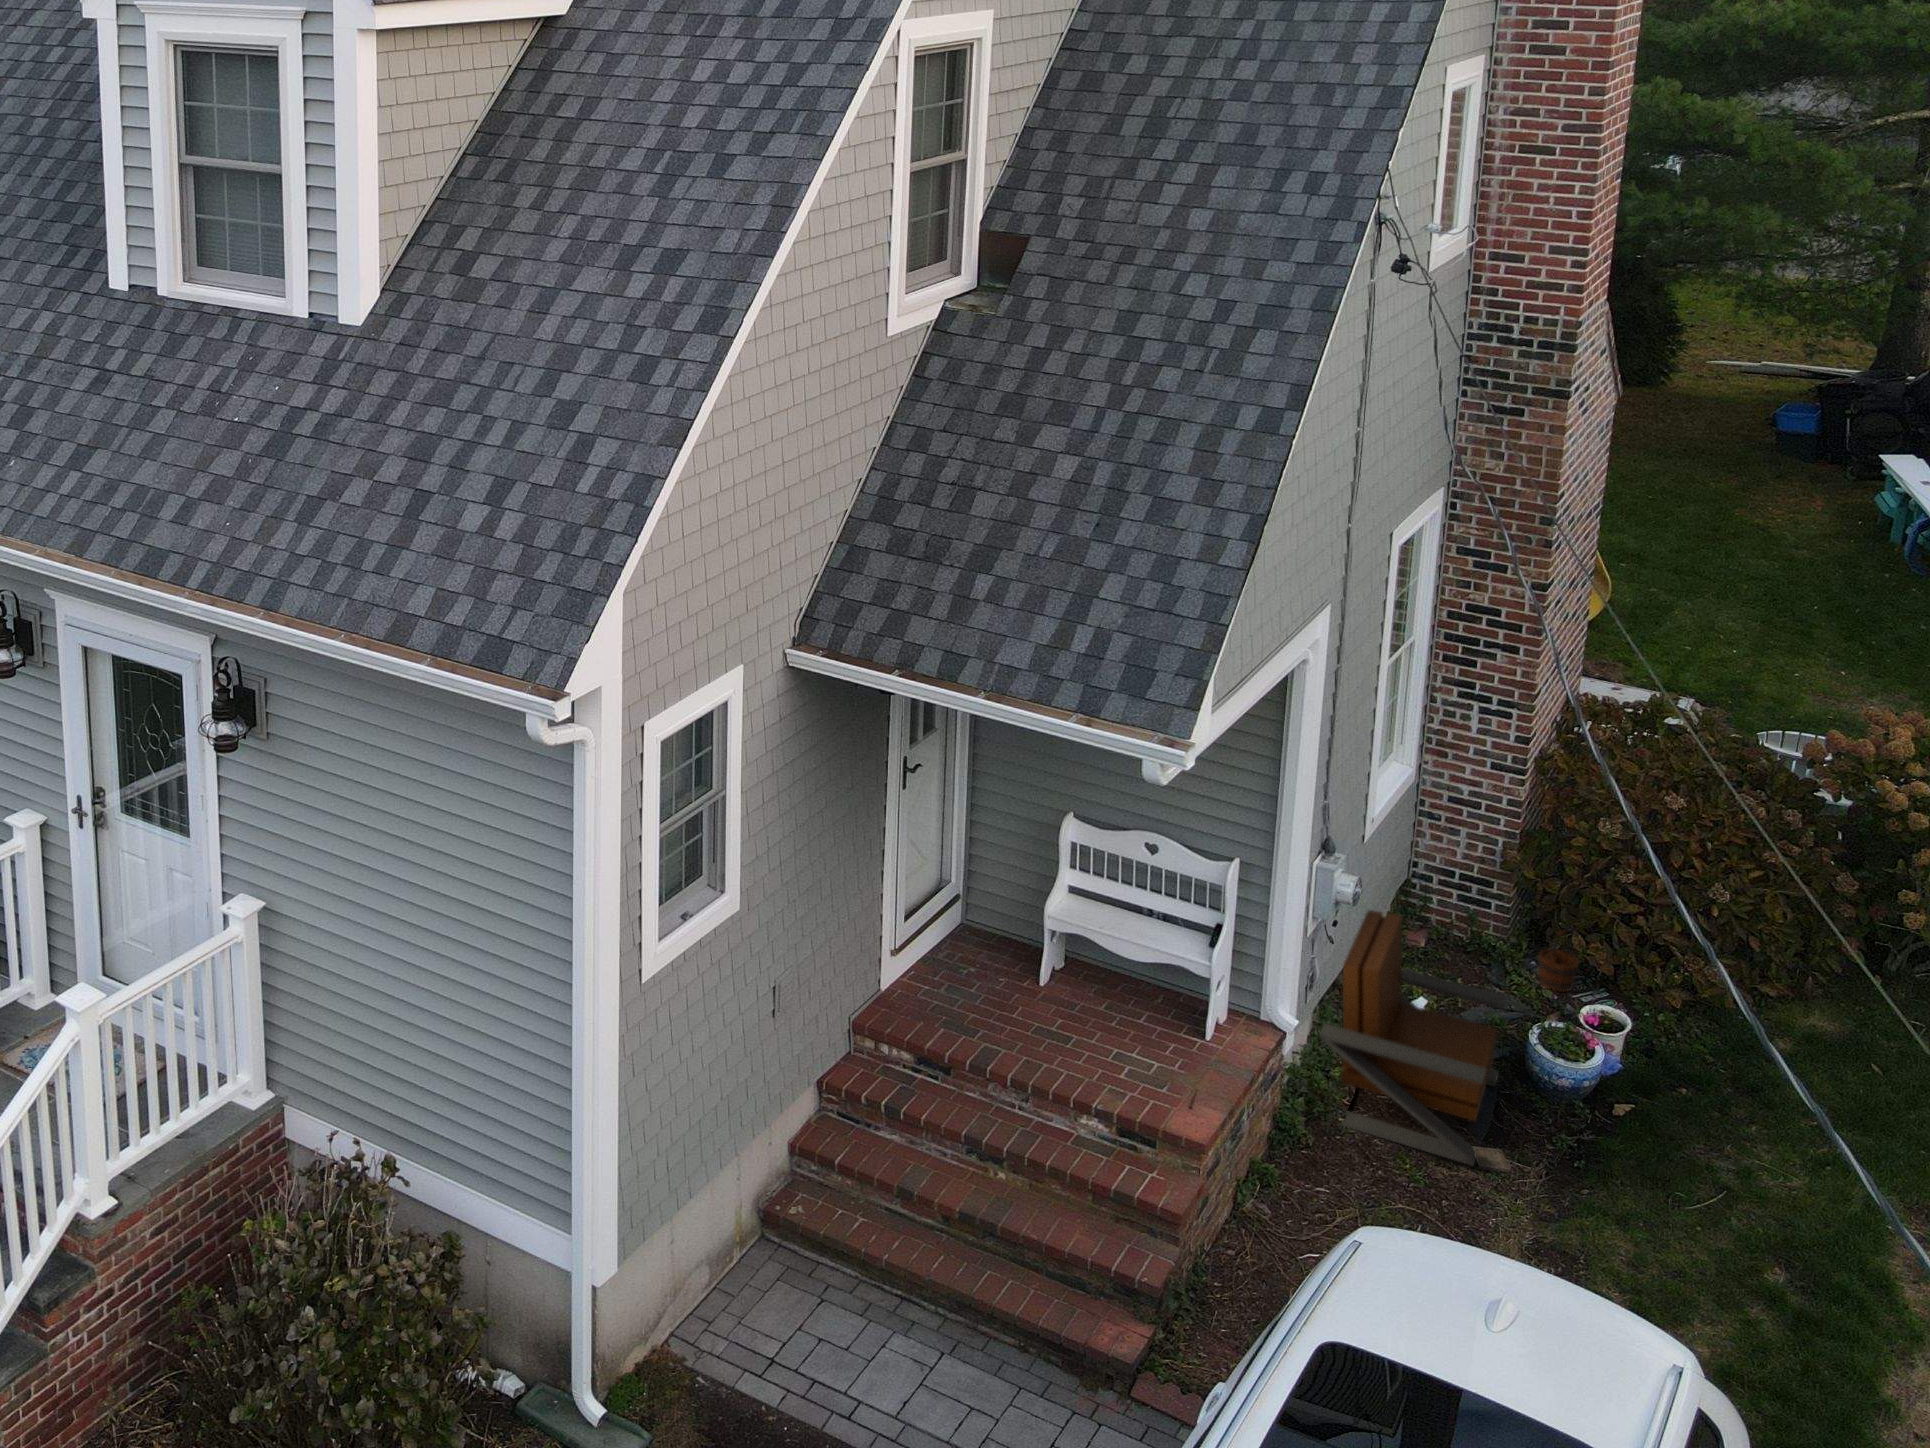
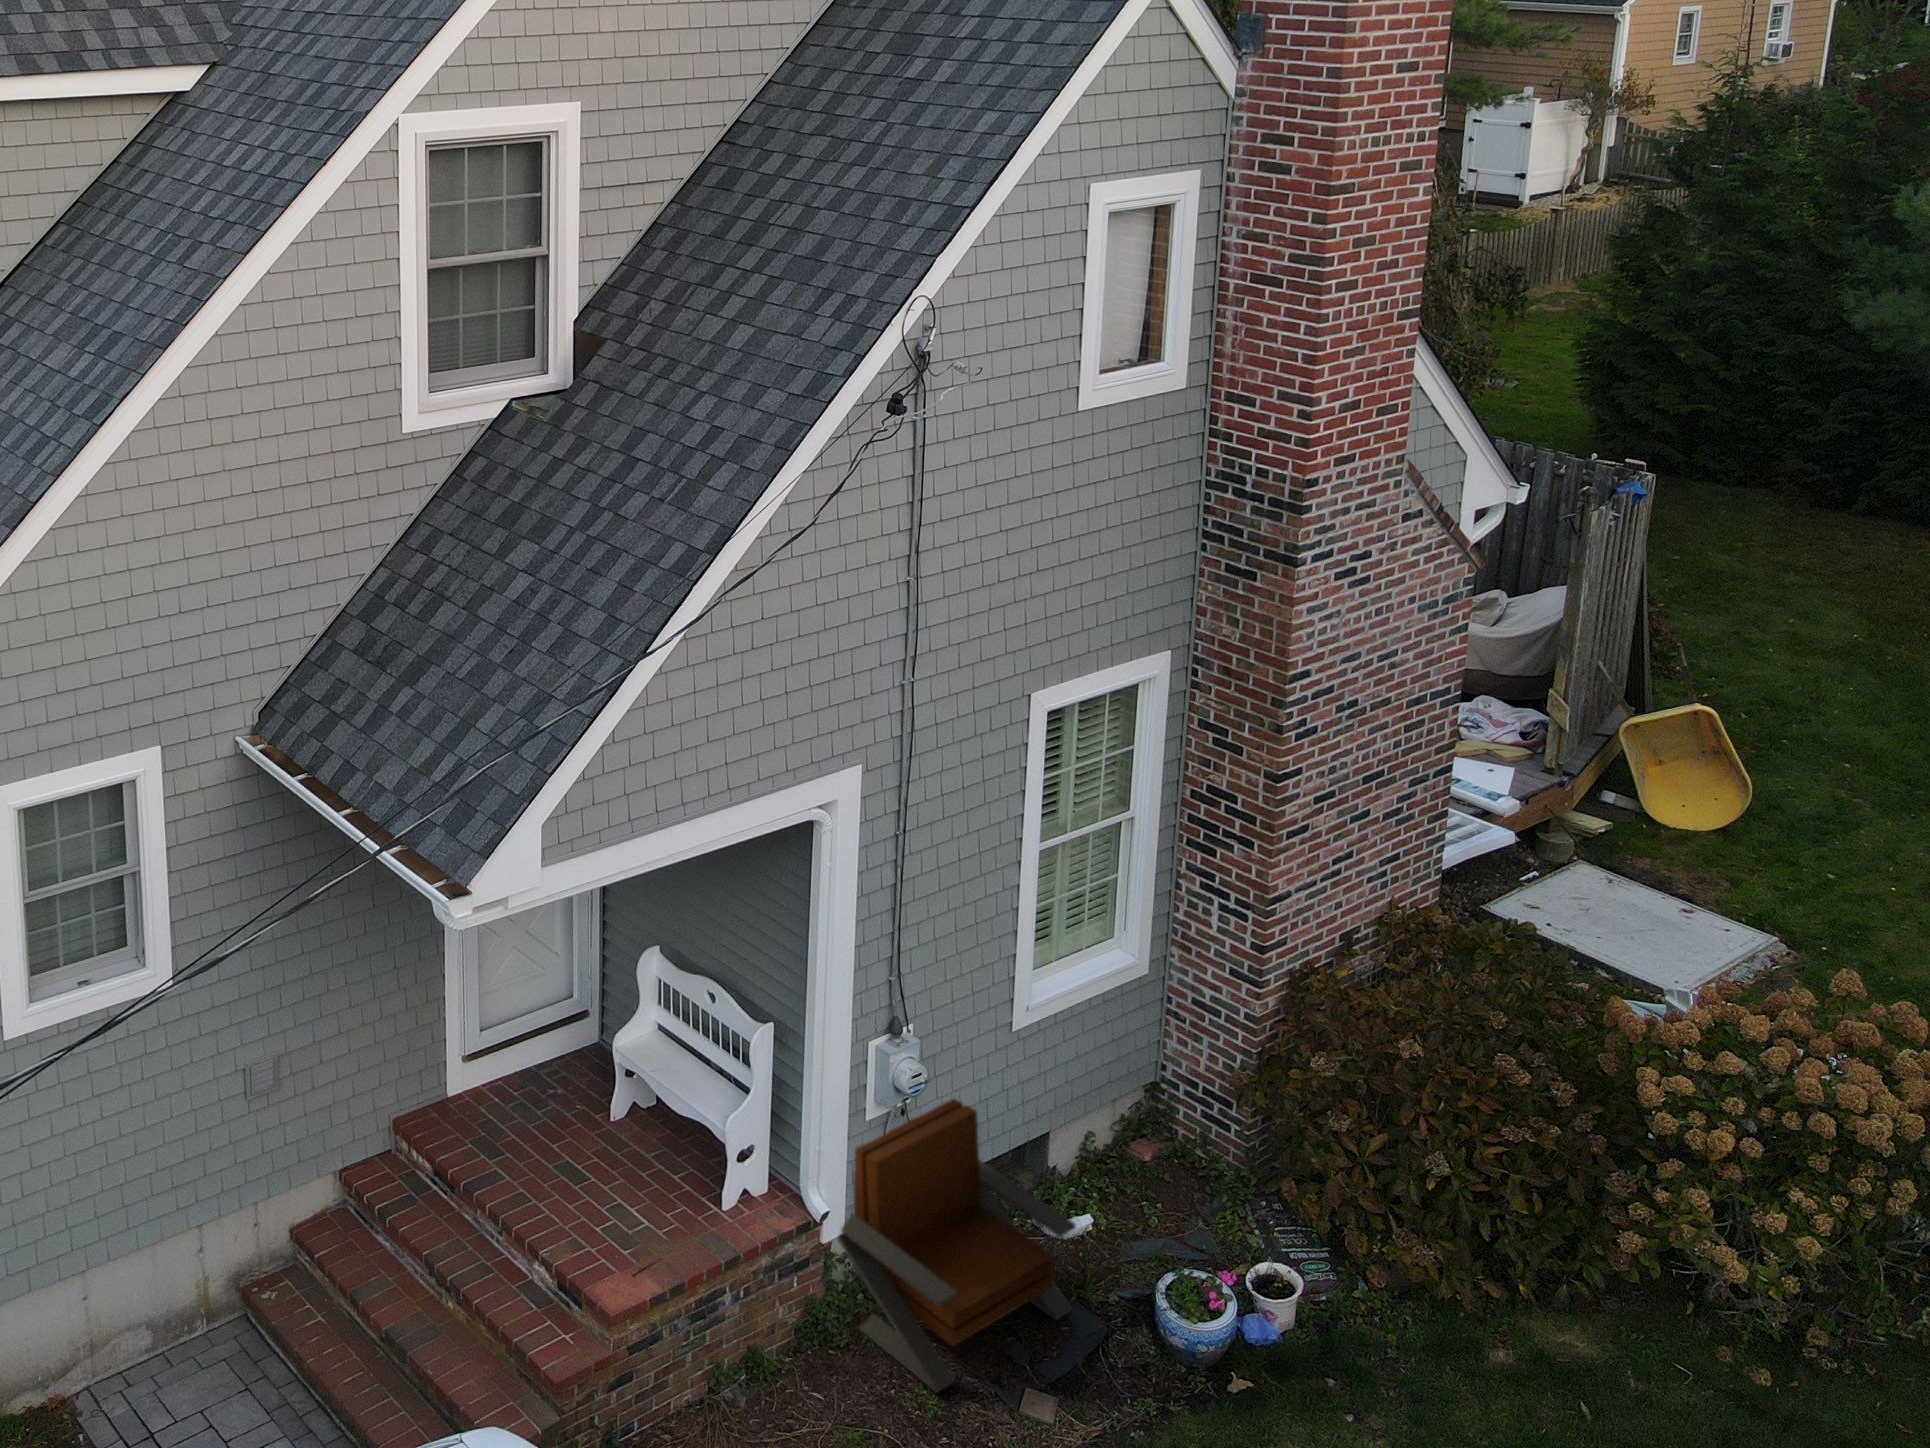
wooden bucket: present [1538,930,1579,992] -> none [1235,1171,1279,1242]

